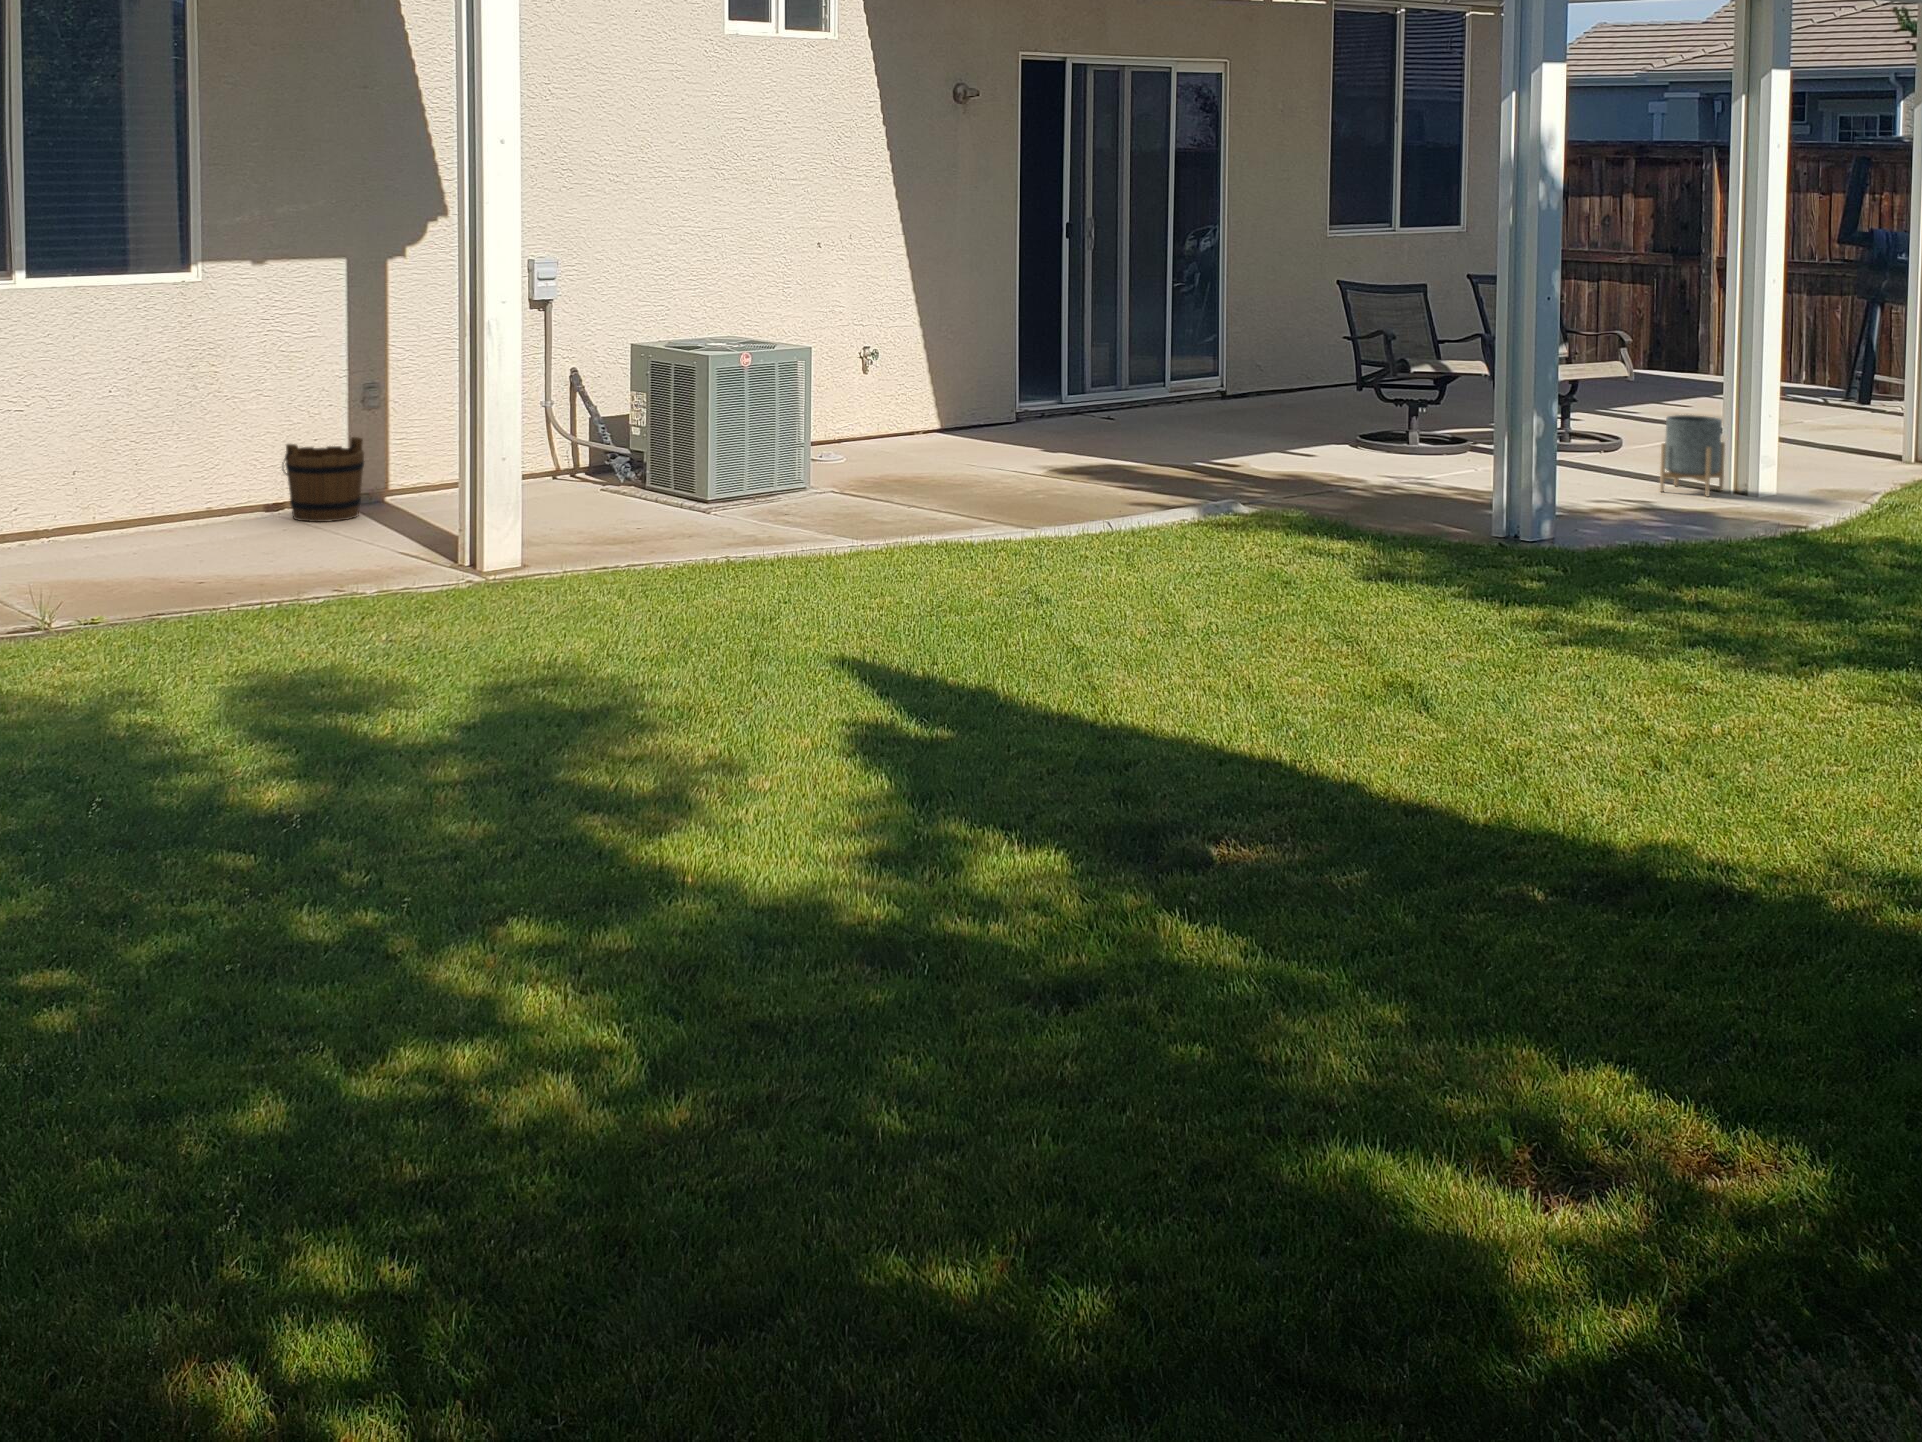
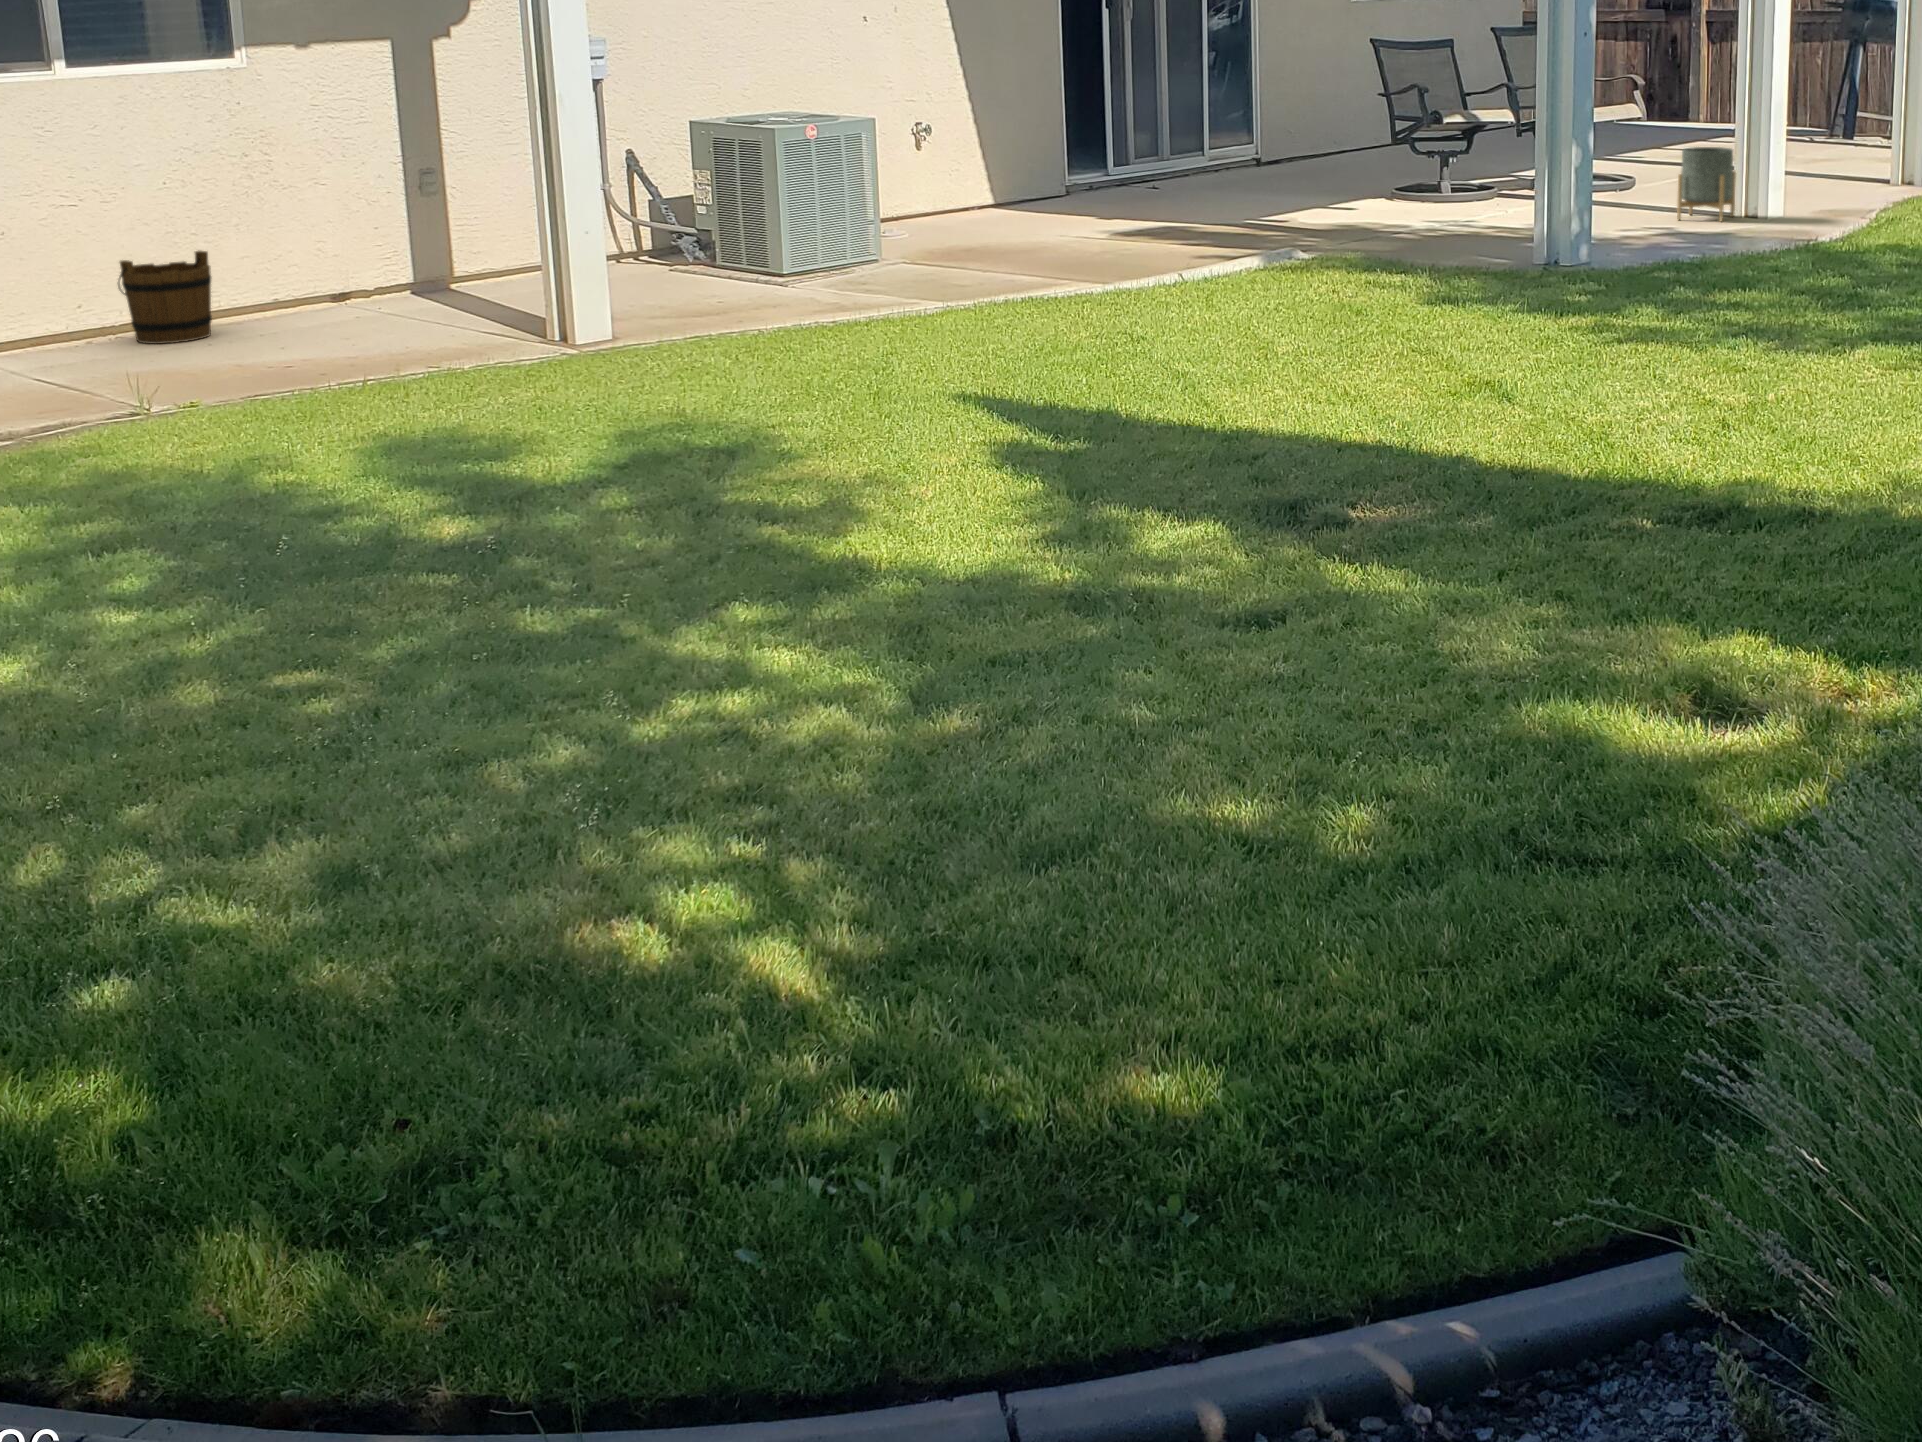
bucket: present [282,437,364,522] -> present [118,250,212,344]

